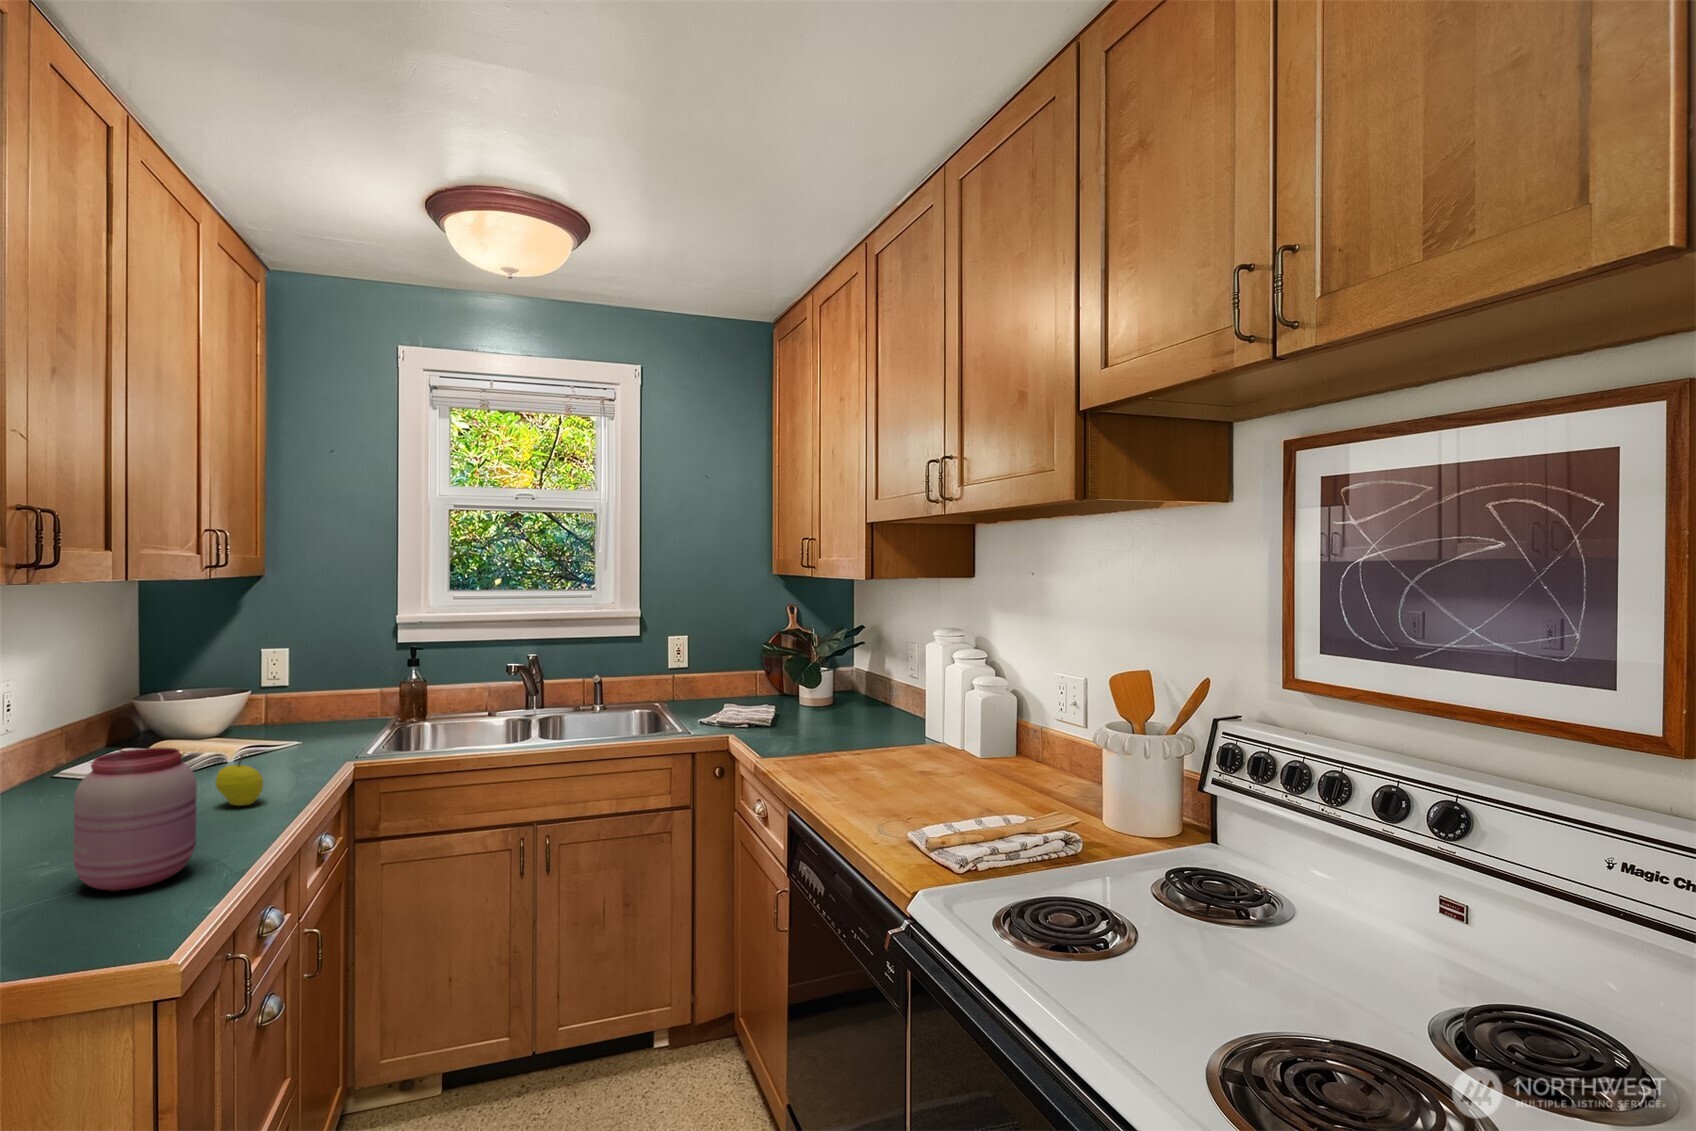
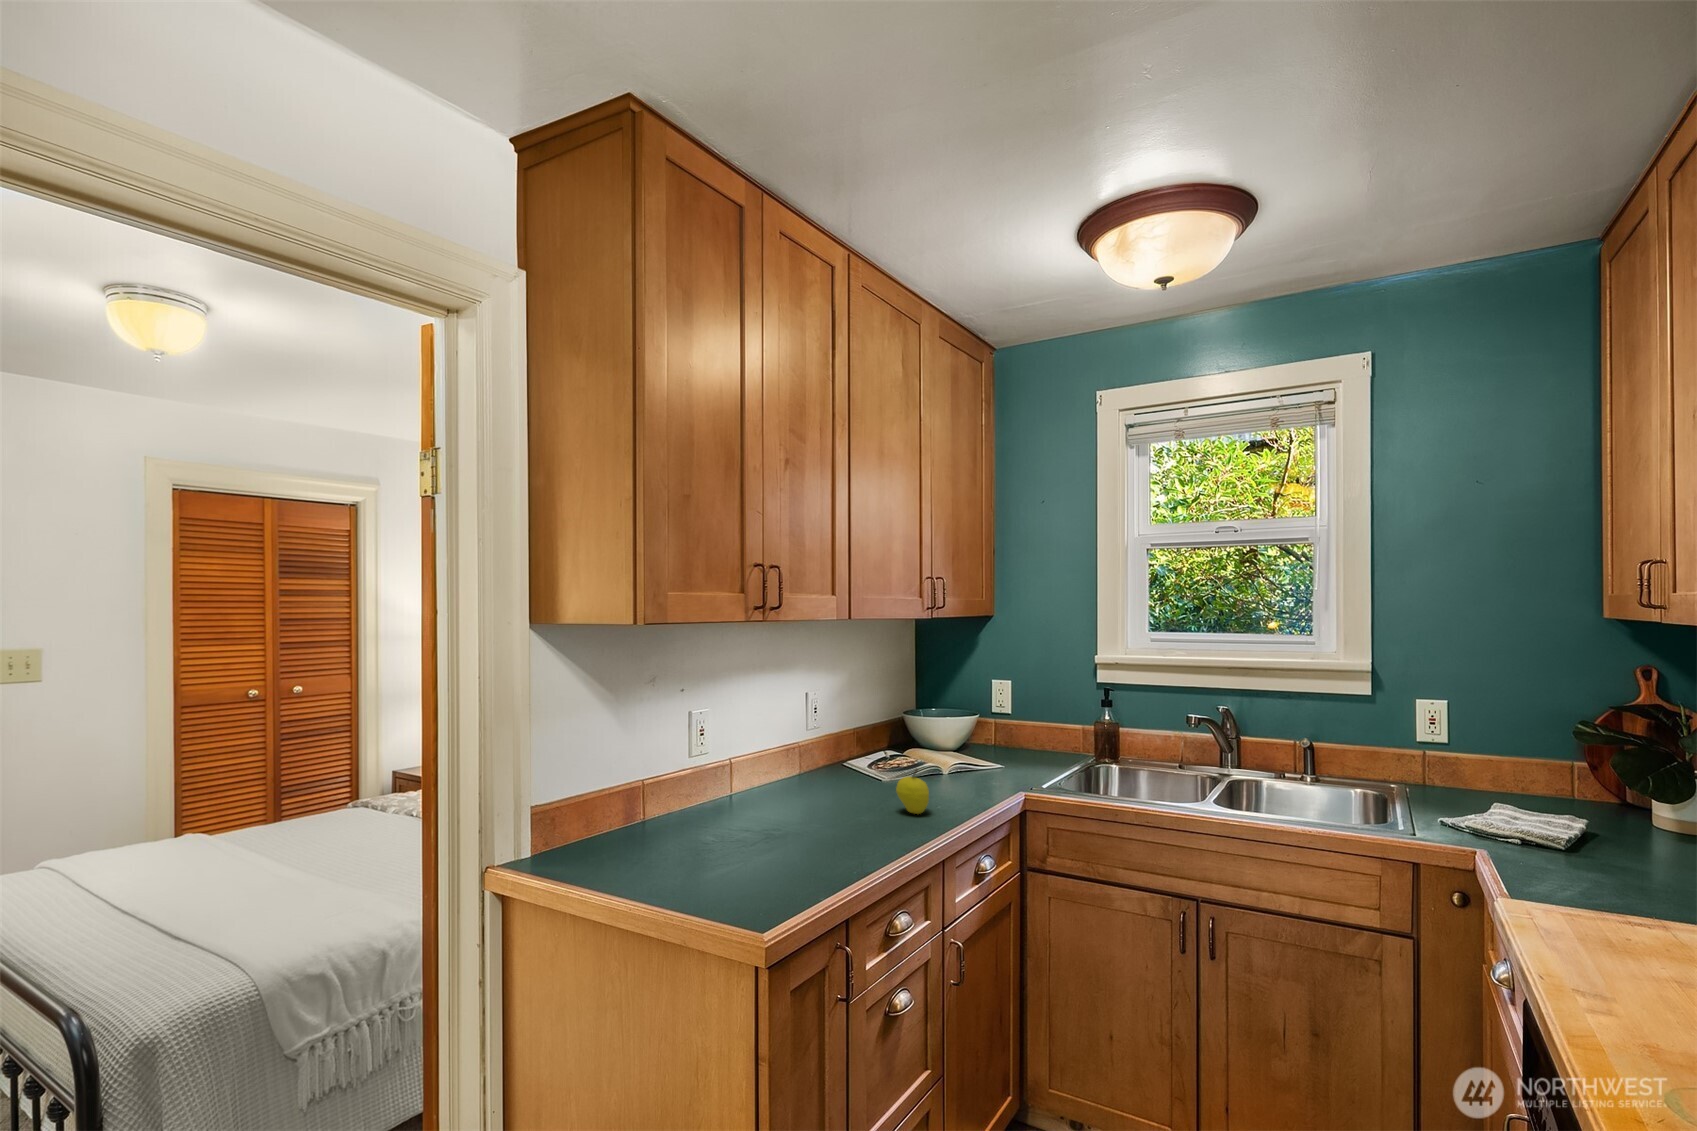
jar: present [73,748,197,891] -> none [768,751,843,864]

